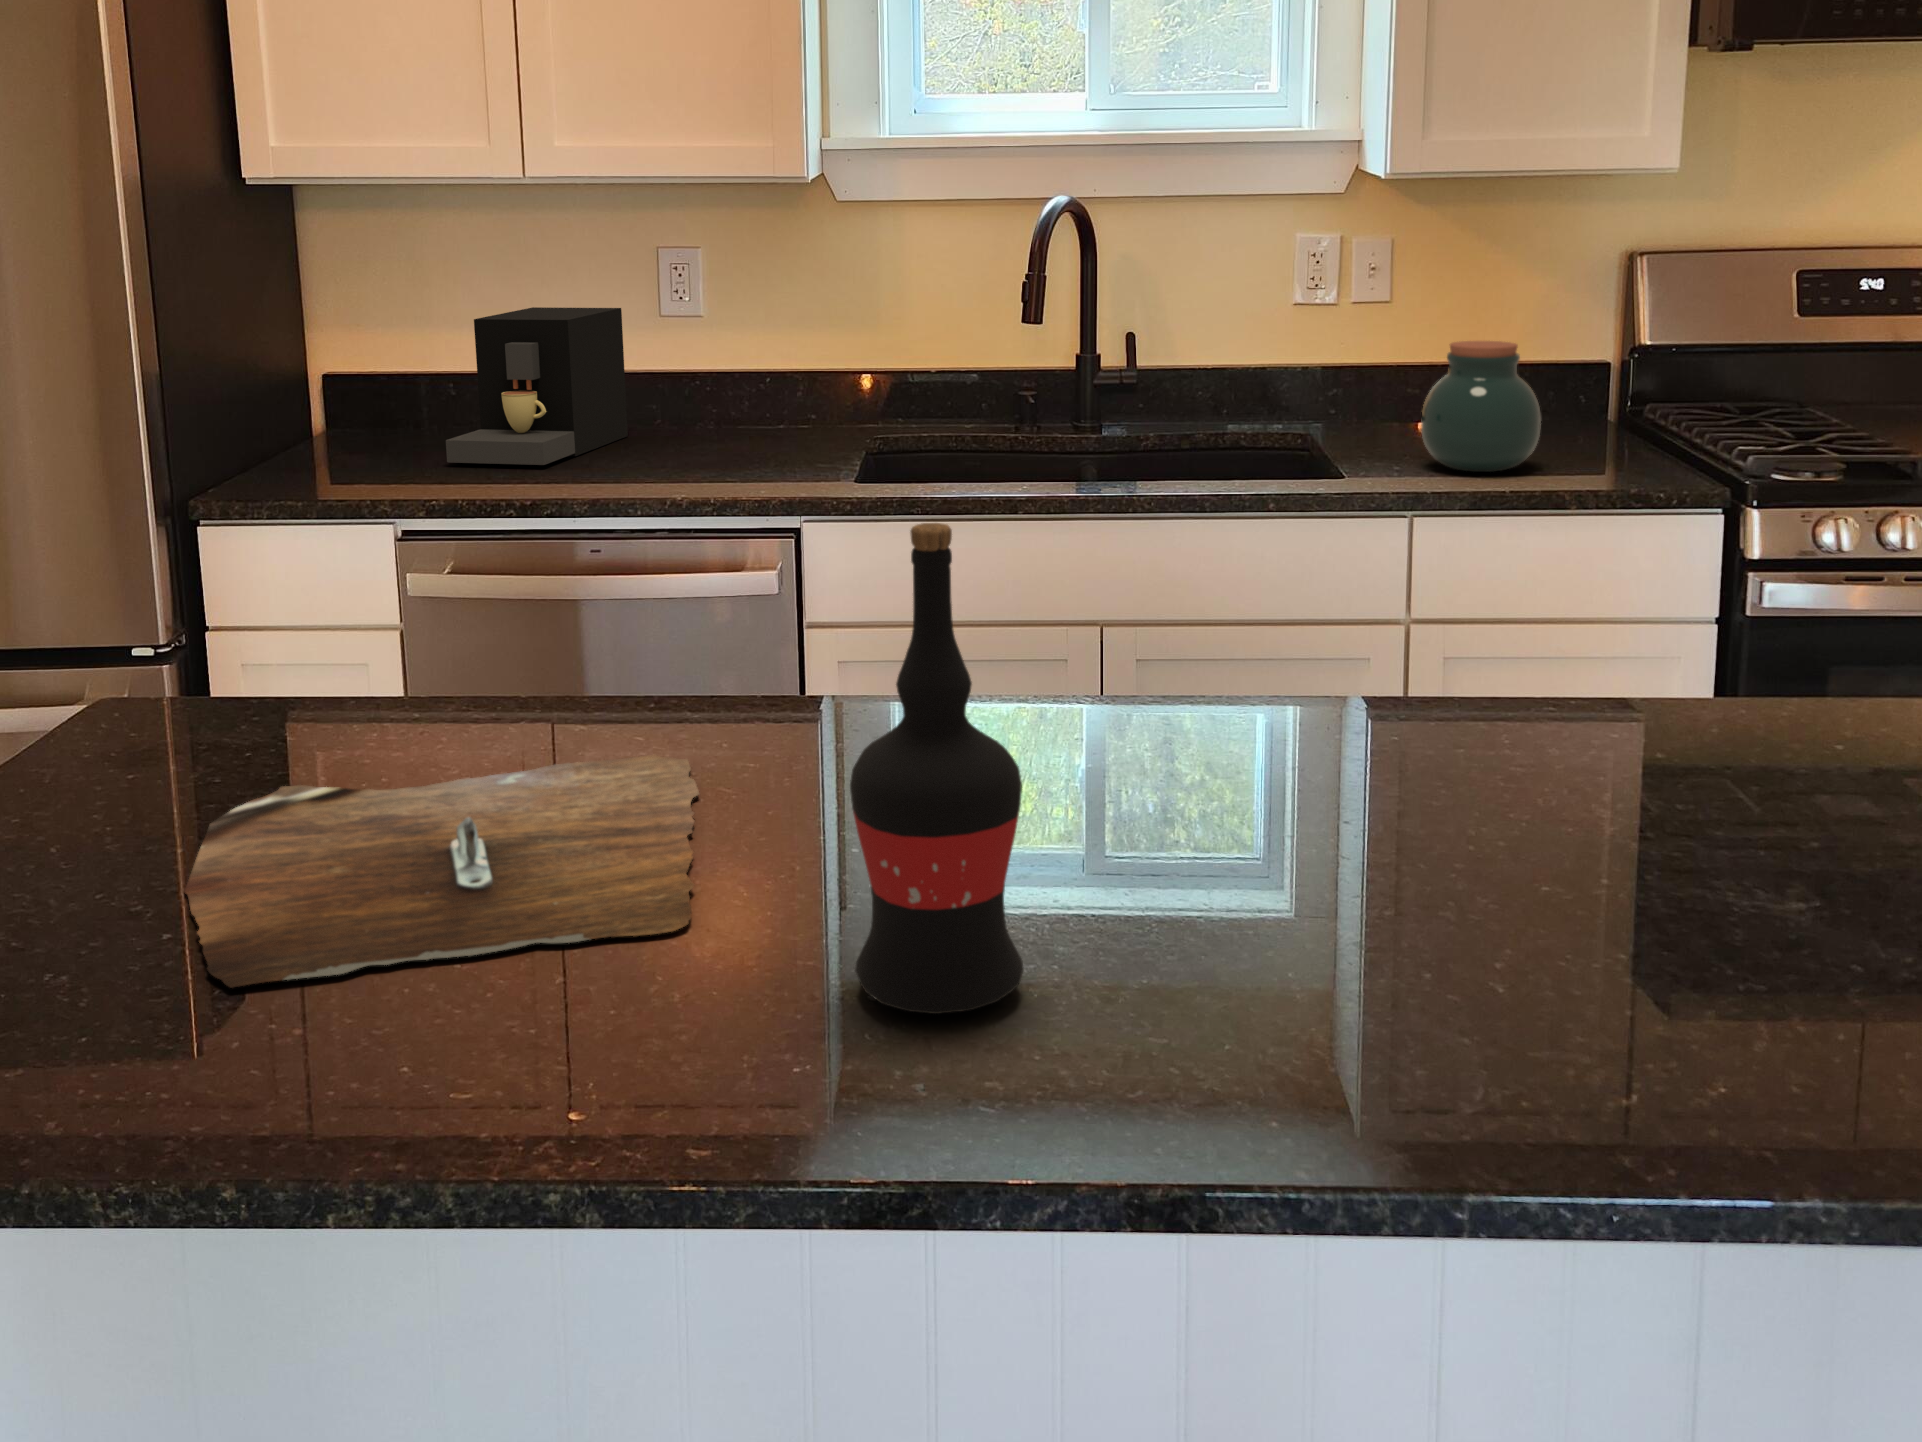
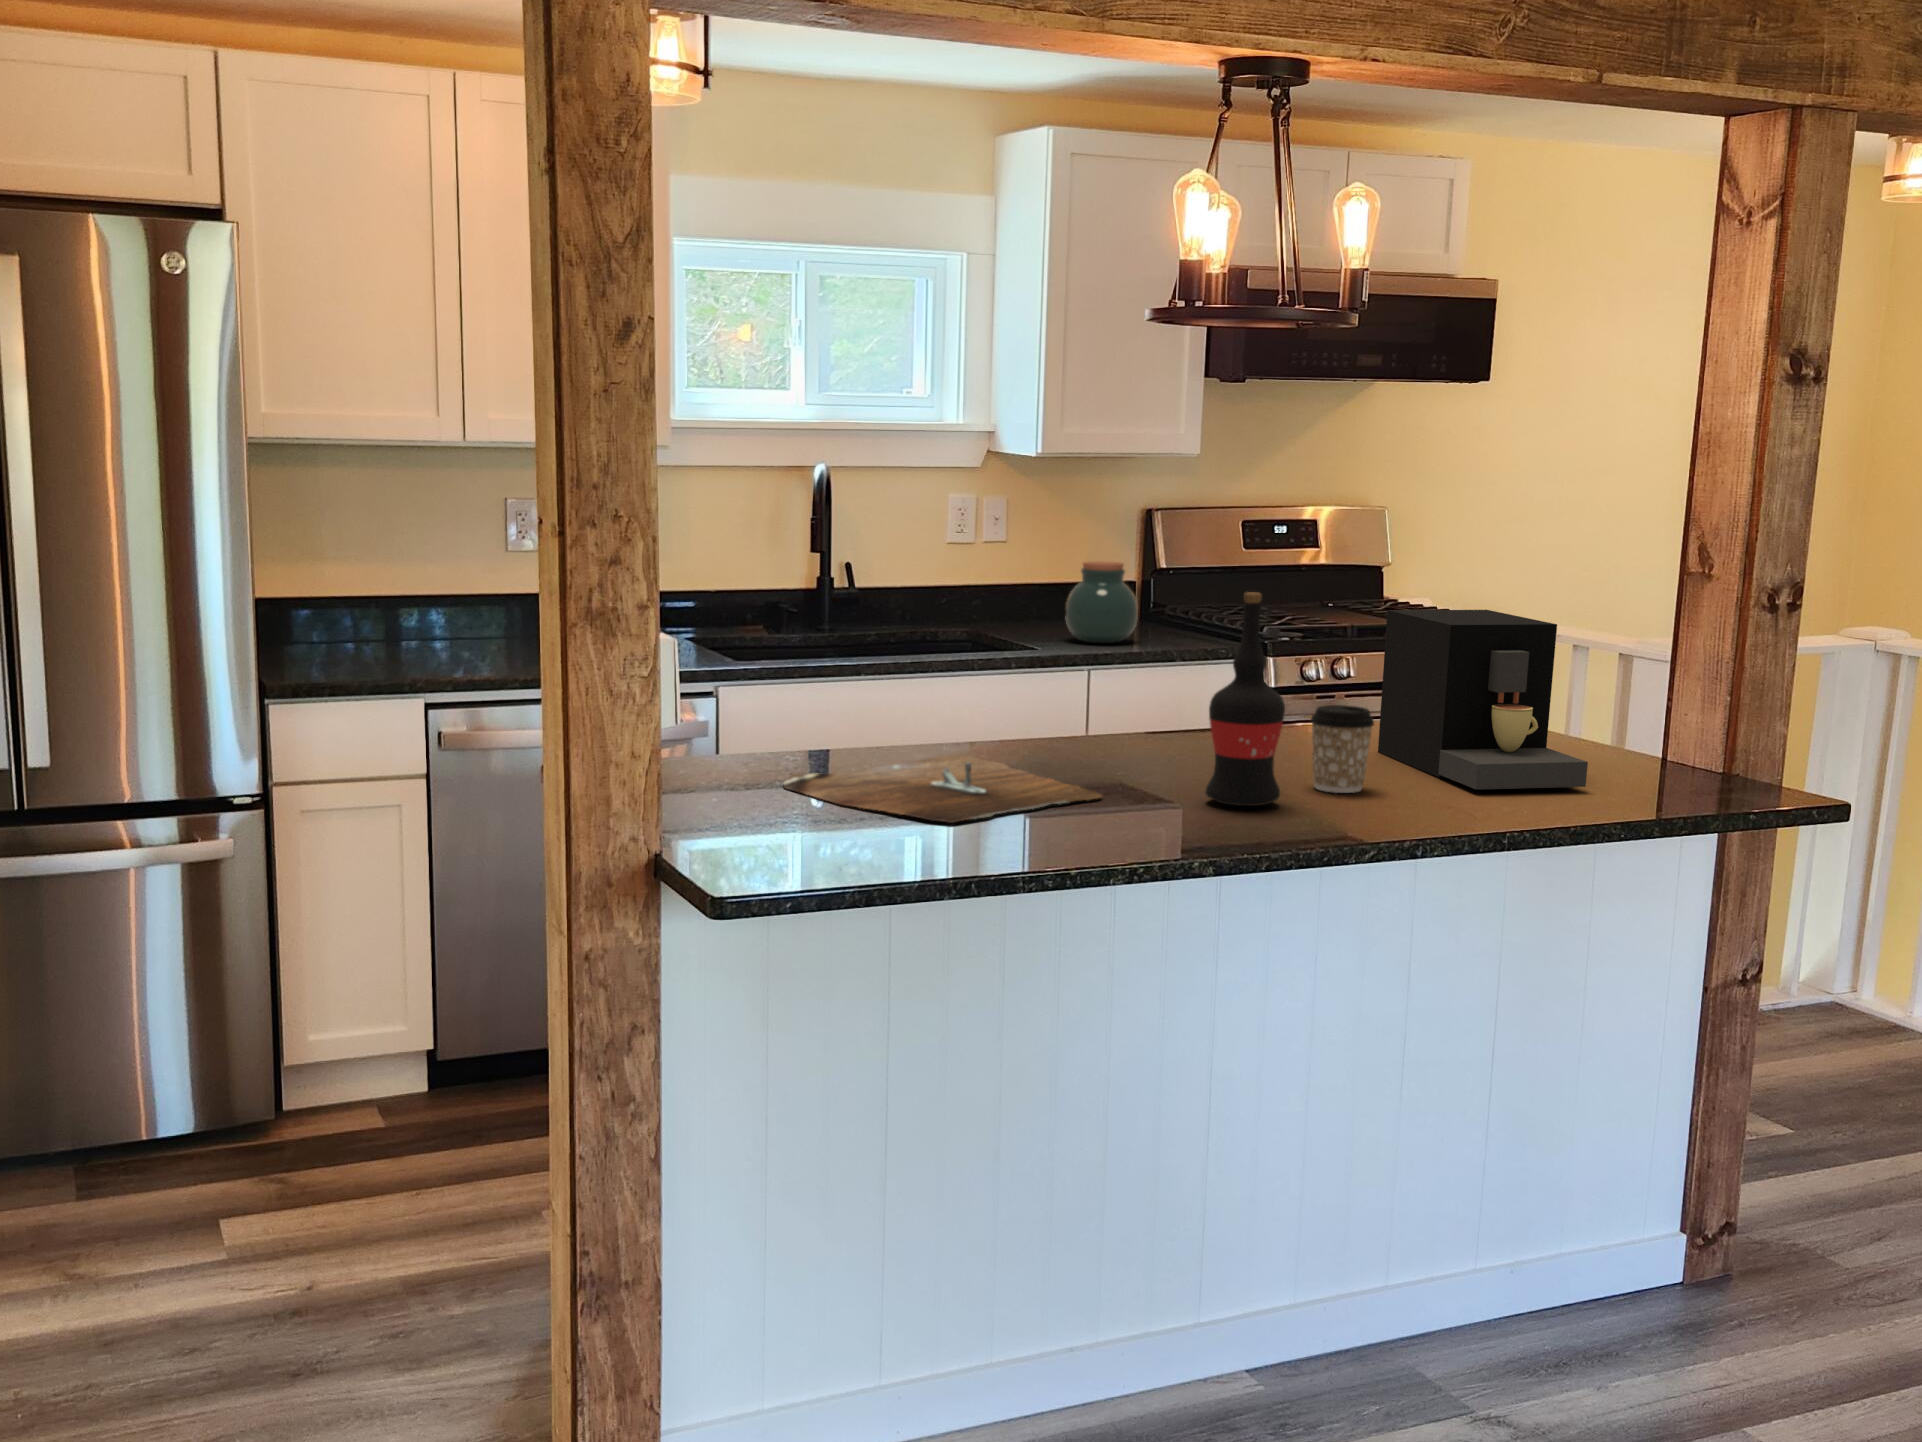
coffee maker: present [446,307,628,465] -> present [1378,610,1588,789]
coffee cup: none [1173,764,1321,981] -> present [1310,705,1374,793]

